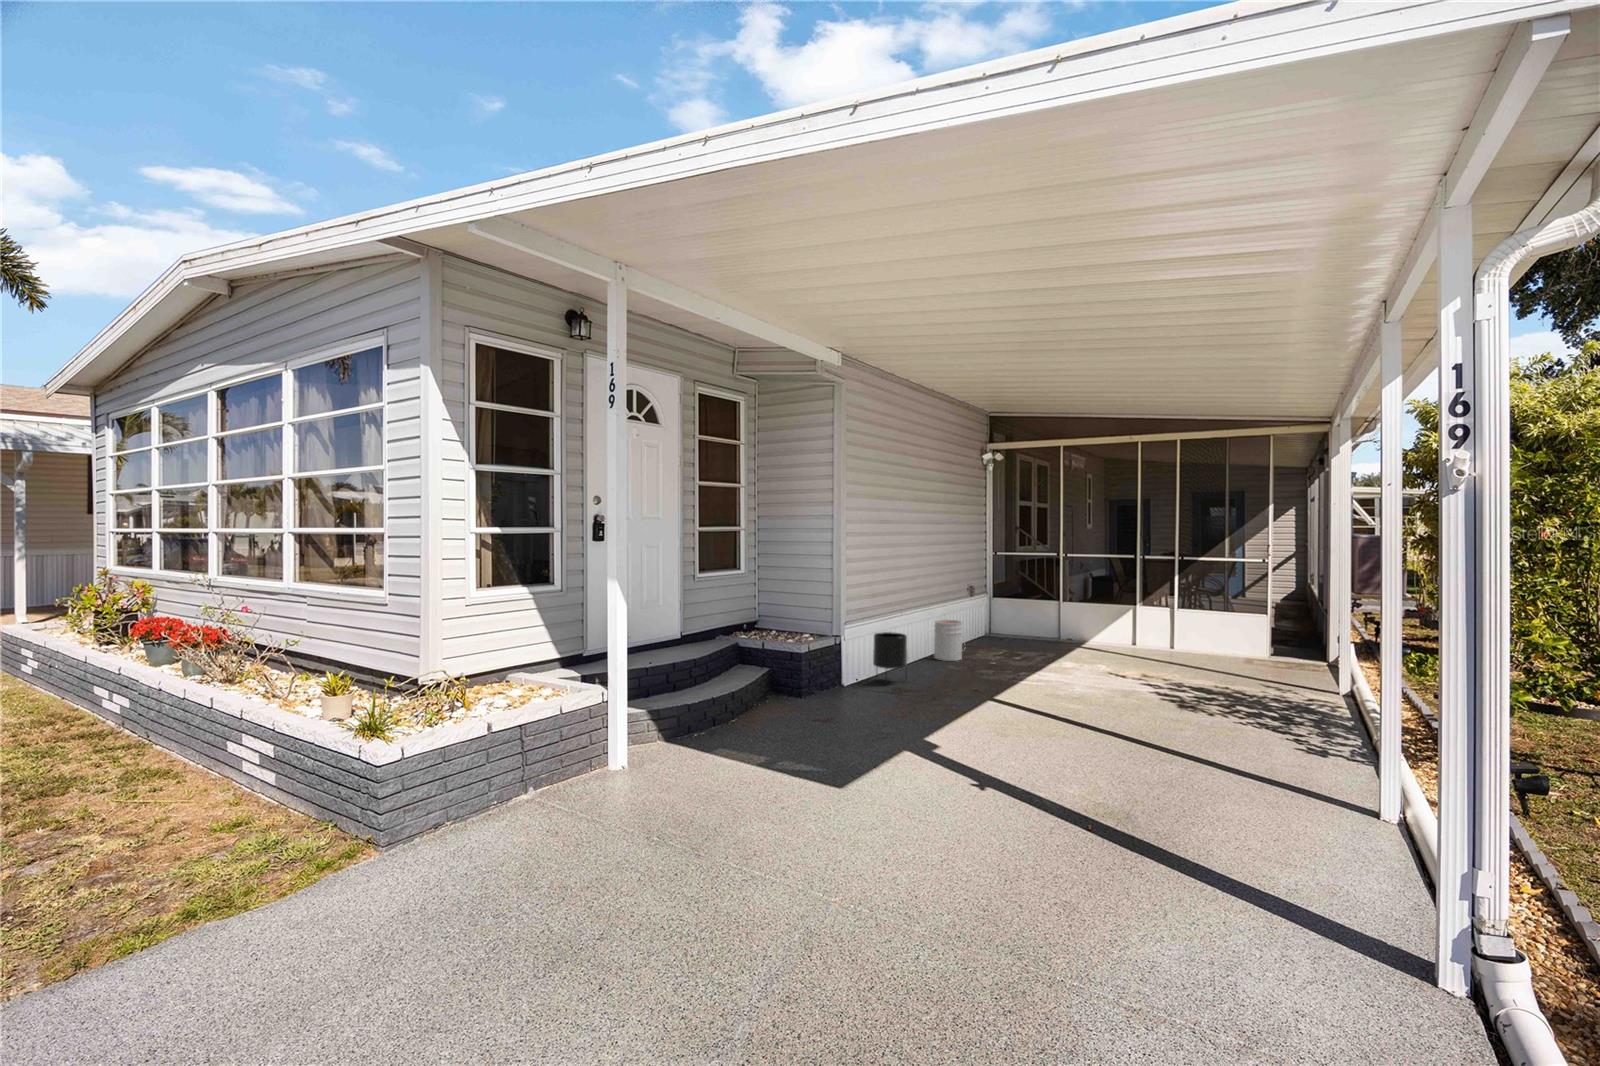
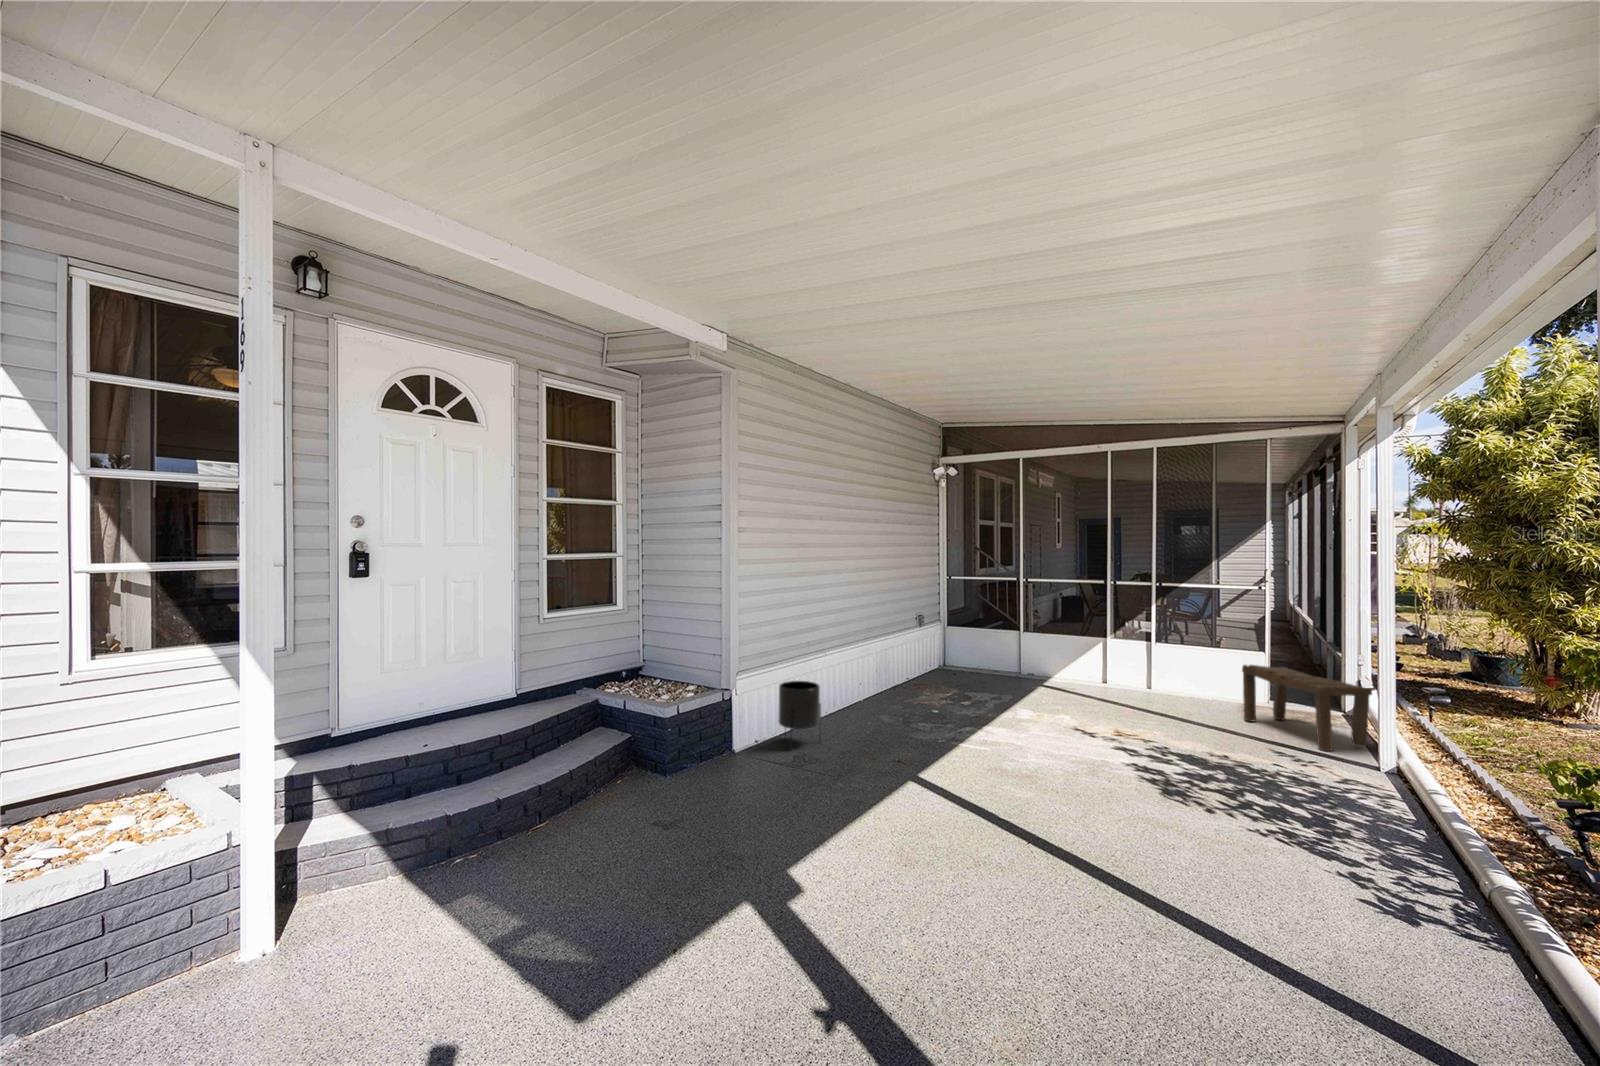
bucket: present [934,619,963,661] -> none [870,657,907,708]
bench: none [1245,622,1341,685] -> present [1242,665,1372,751]

